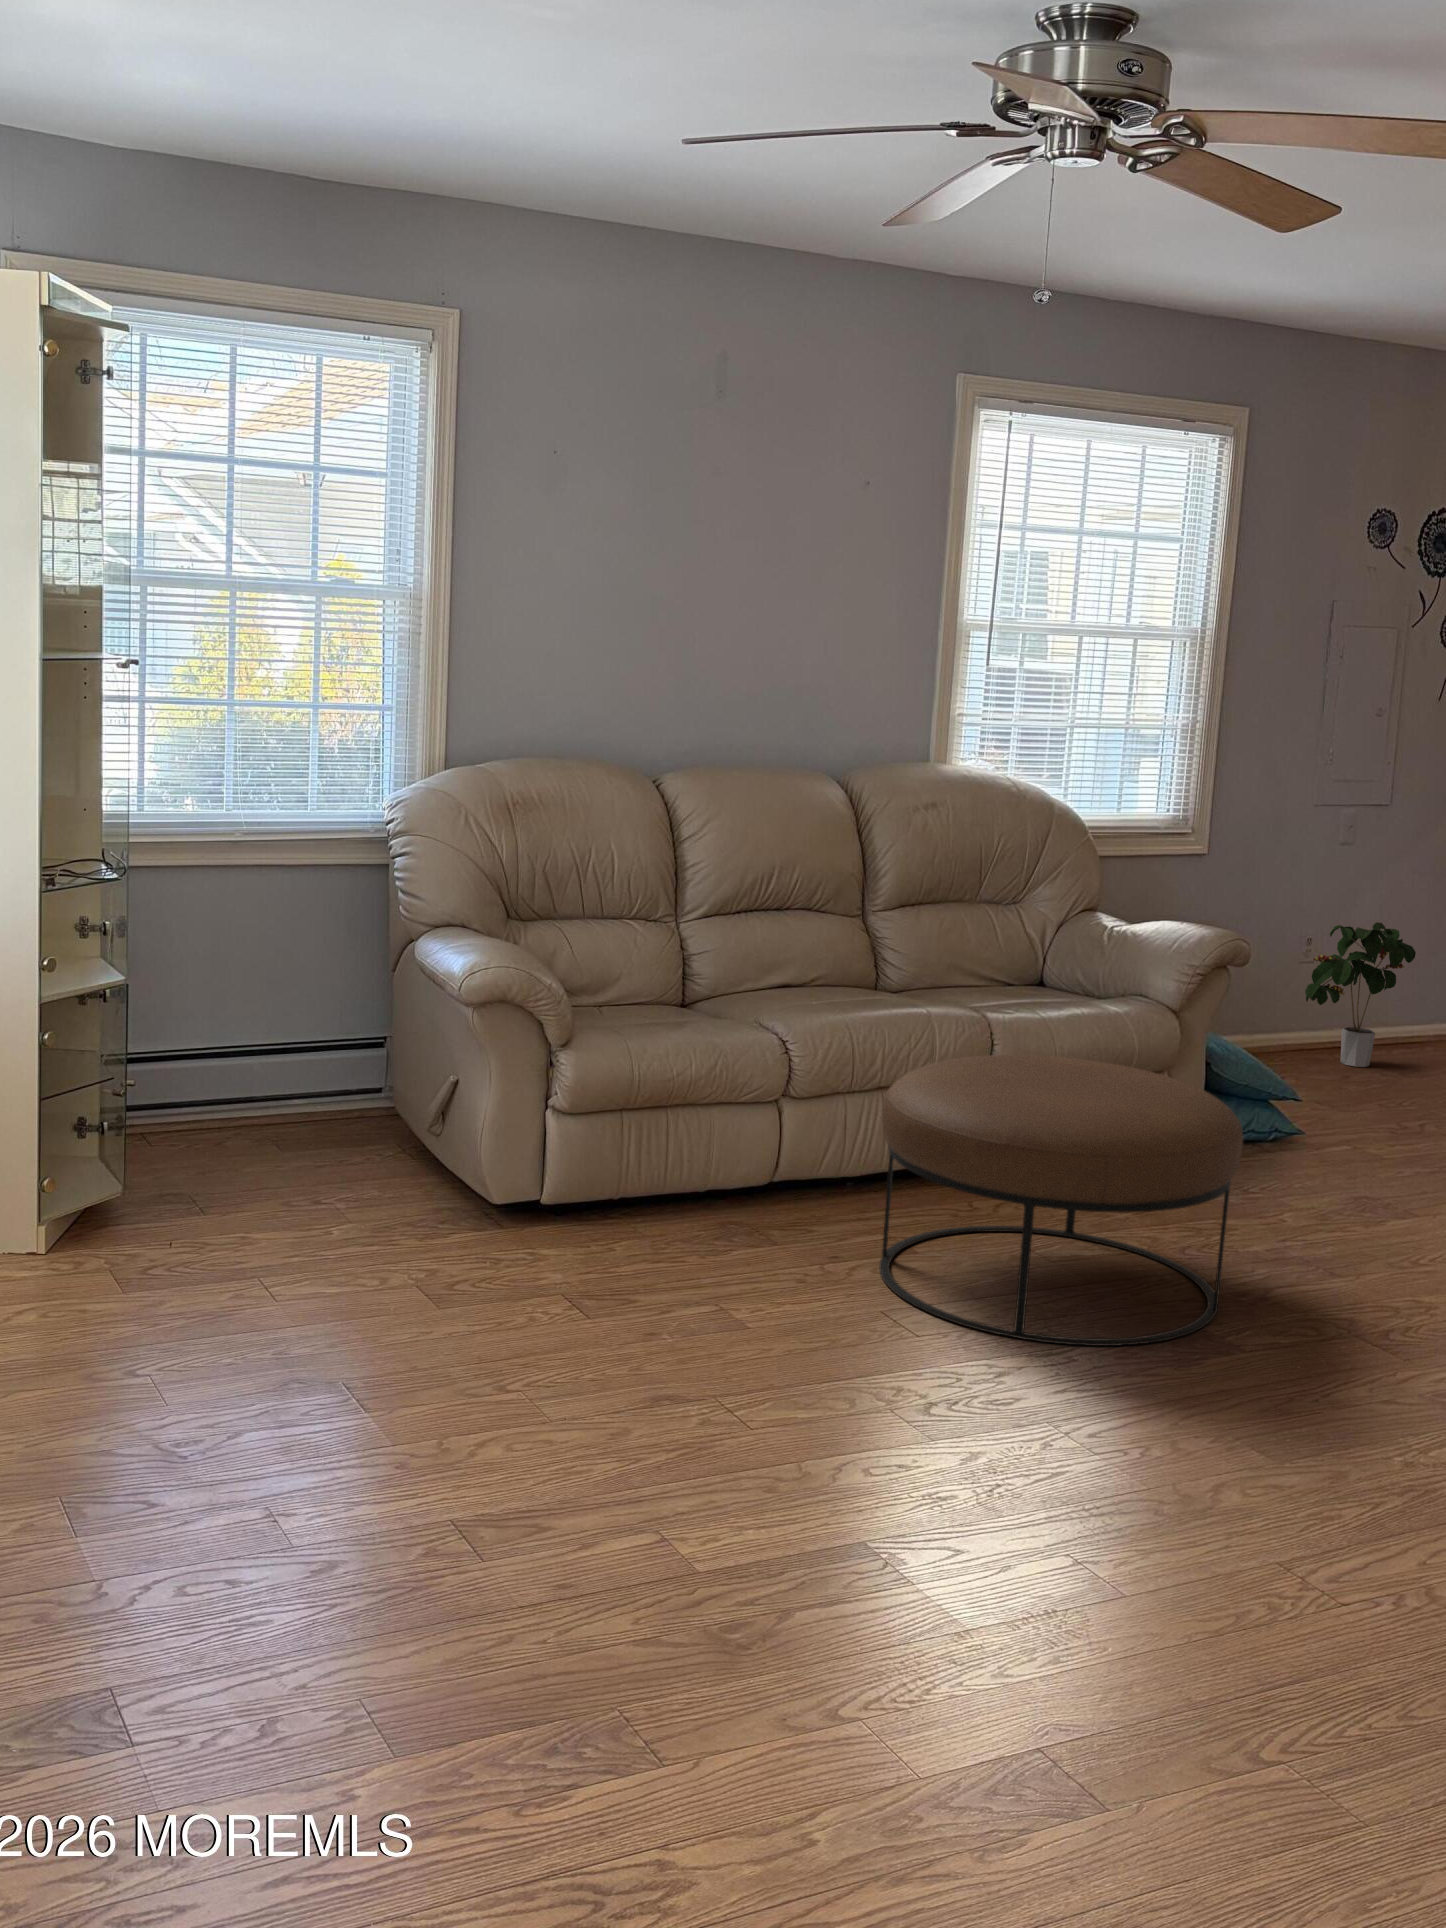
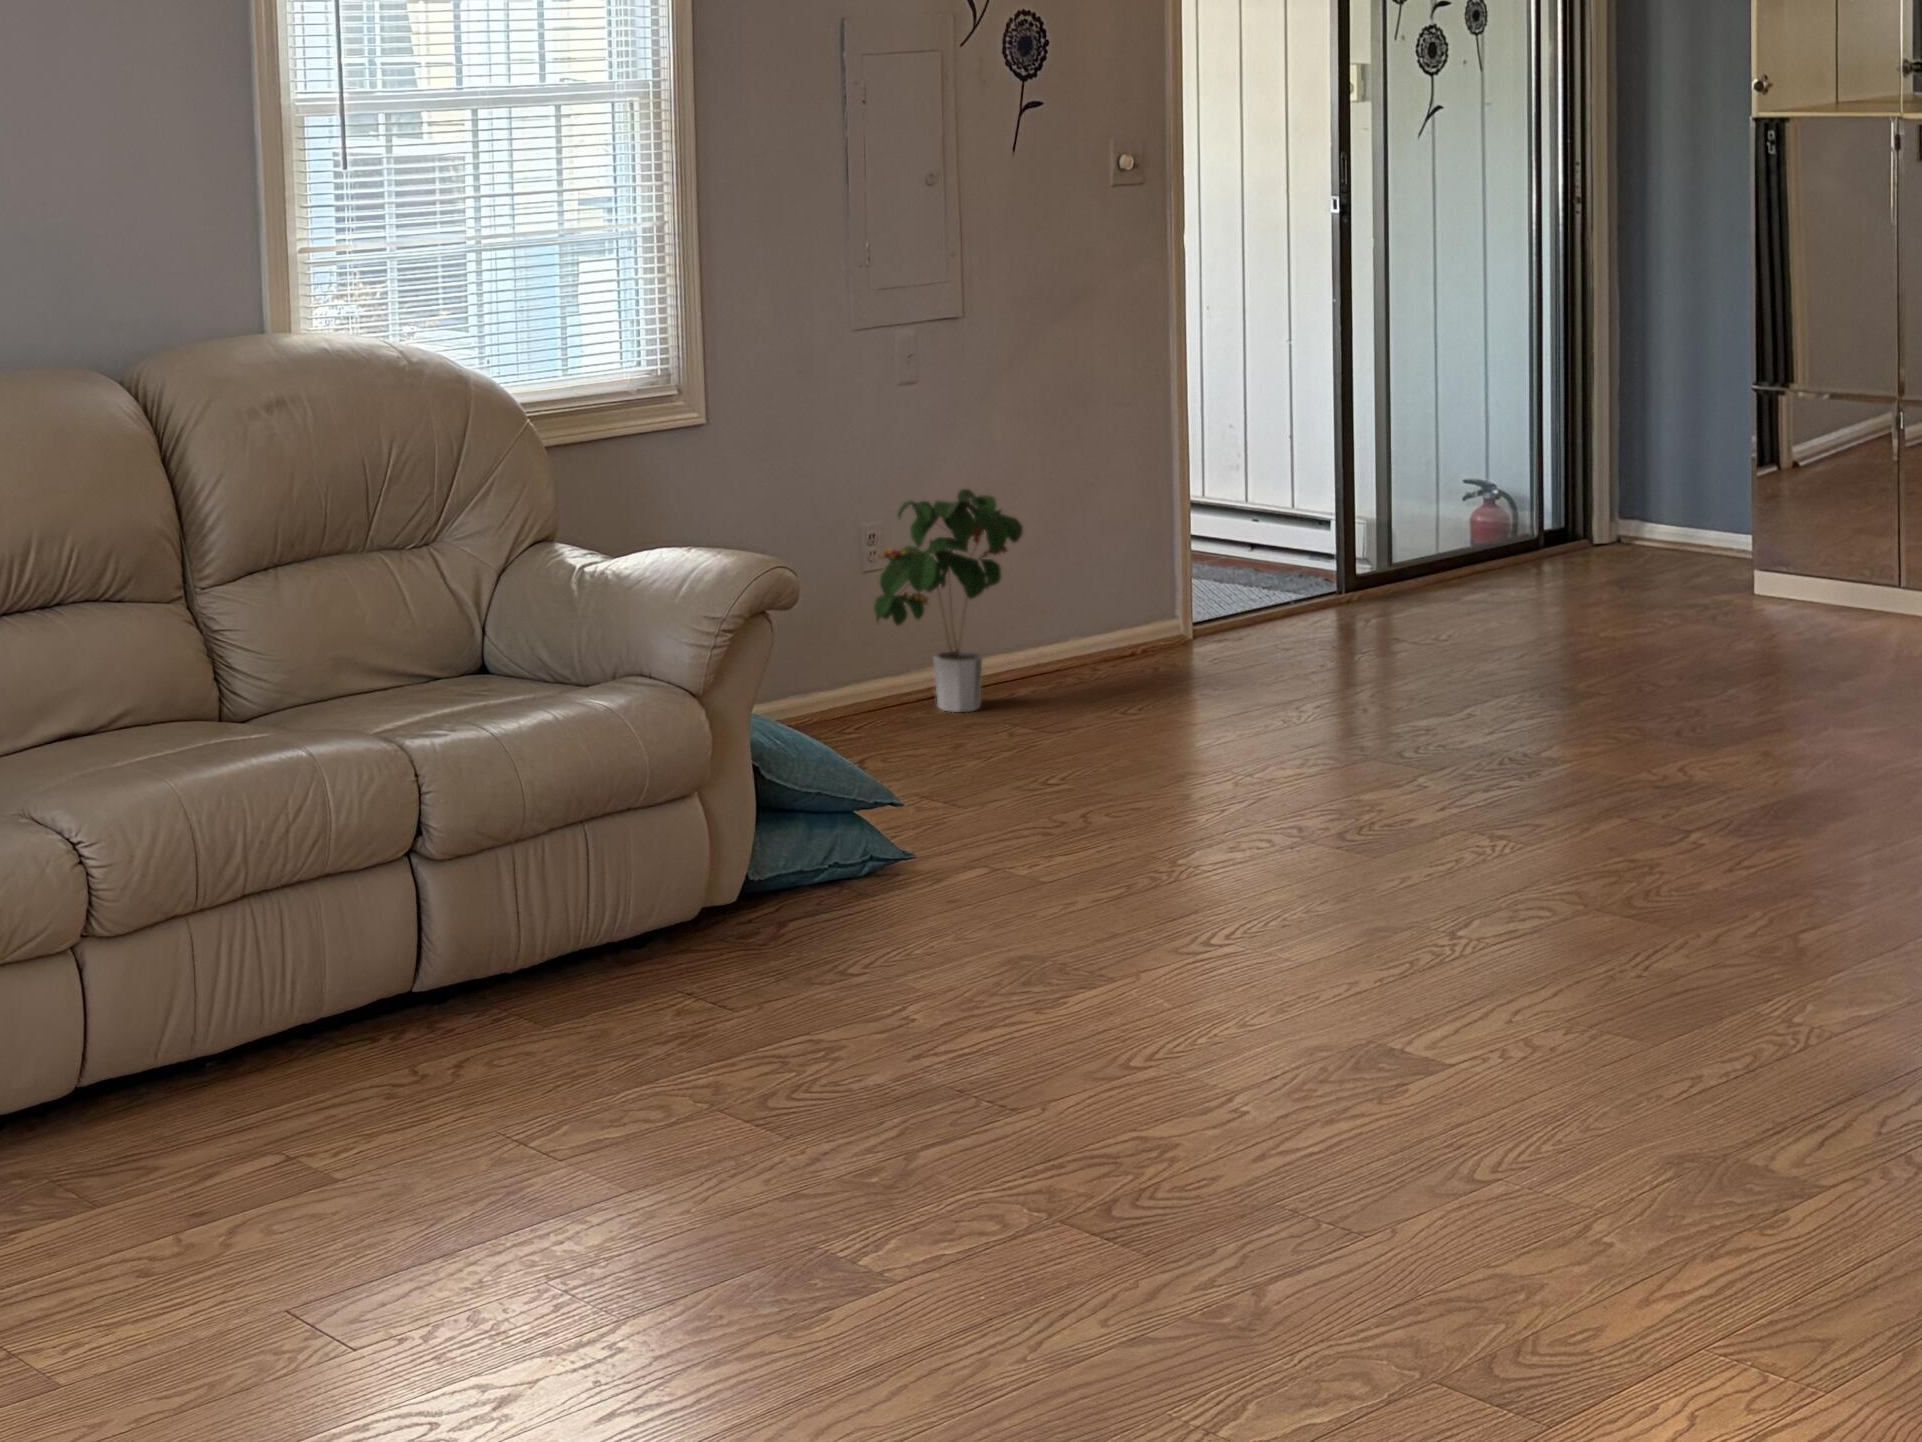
ottoman: present [879,1055,1243,1346] -> none [252,812,847,1336]

